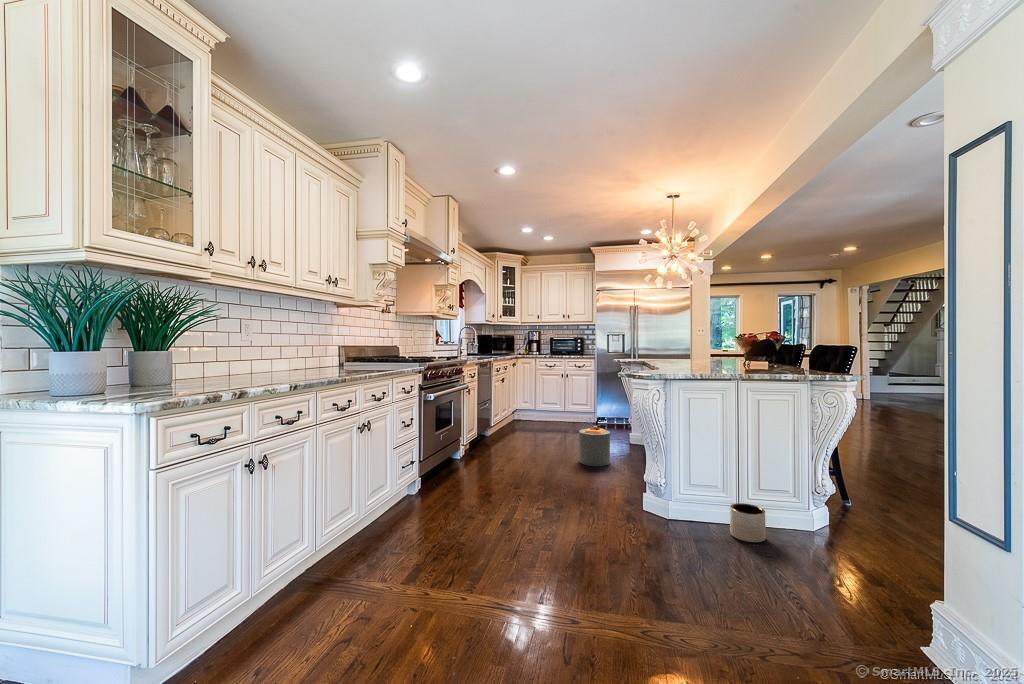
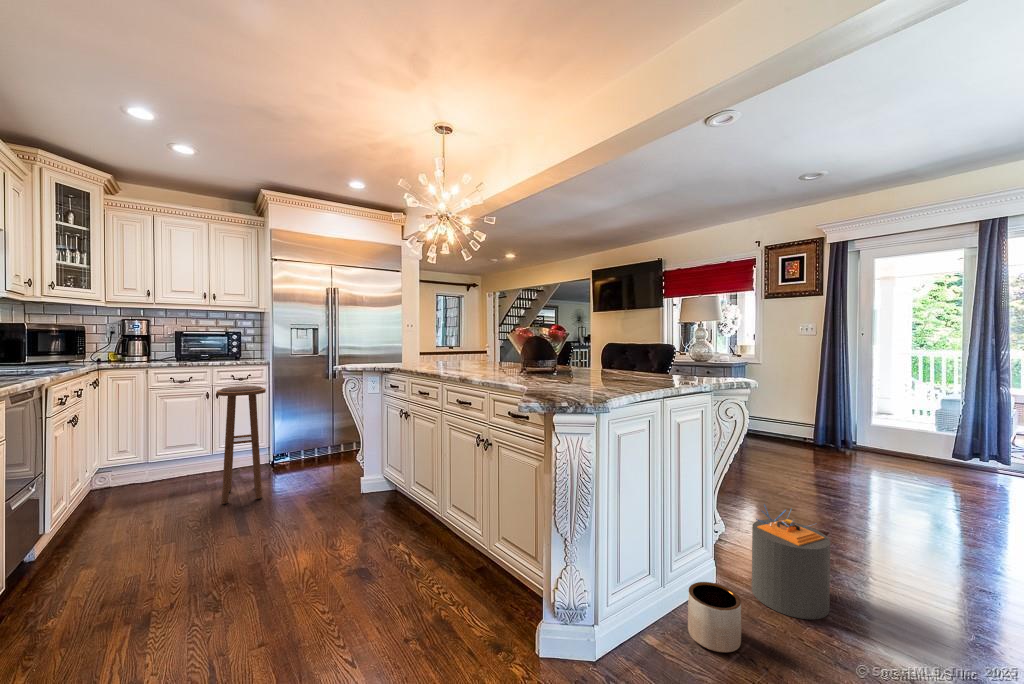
stool: none [557,370,581,435] -> present [217,386,266,504]
trash can: present [579,420,610,466] -> present [752,504,830,619]

